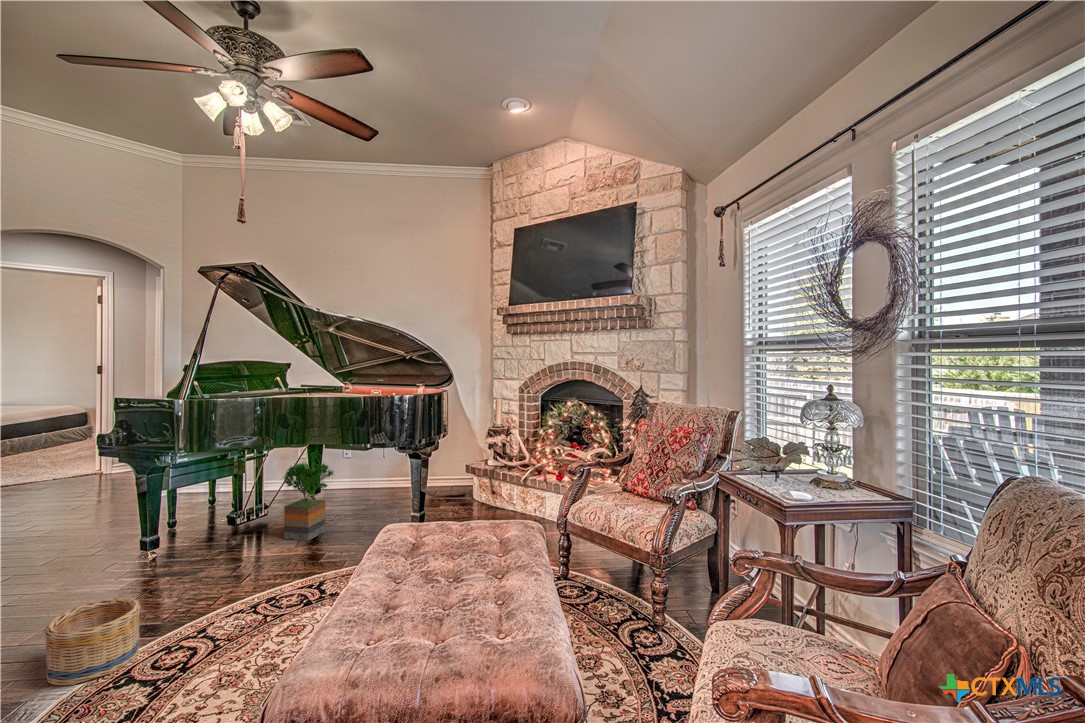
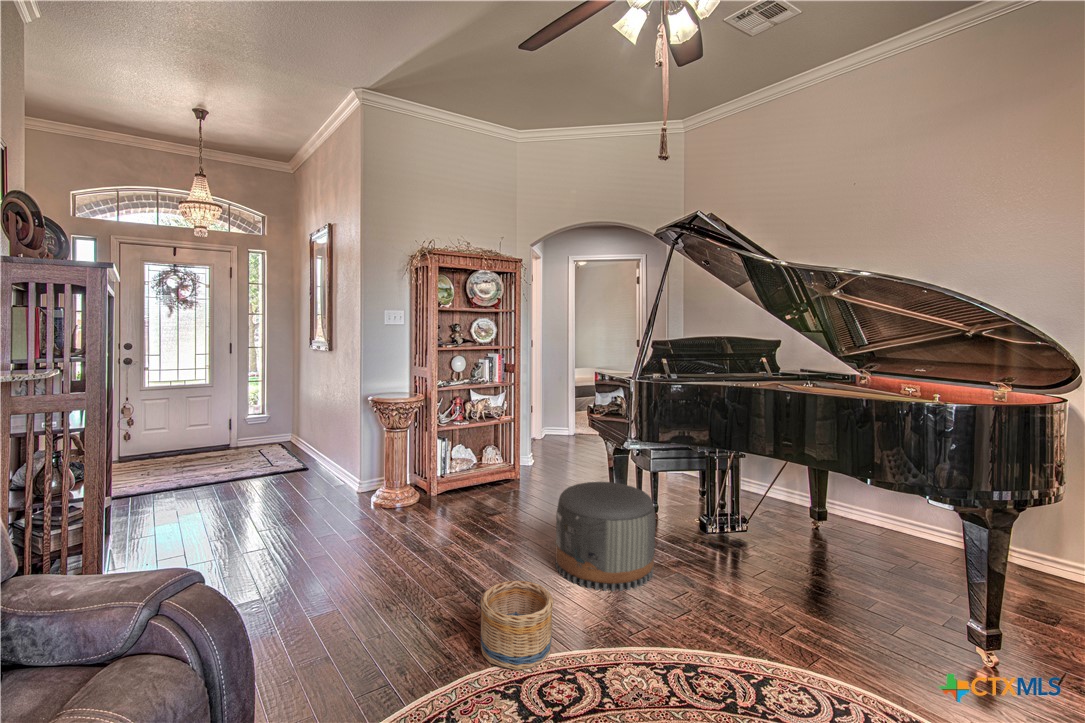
potted tree: present [284,463,334,541] -> none [748,479,824,593]
pouf: none [85,499,205,602] -> present [555,482,656,591]

